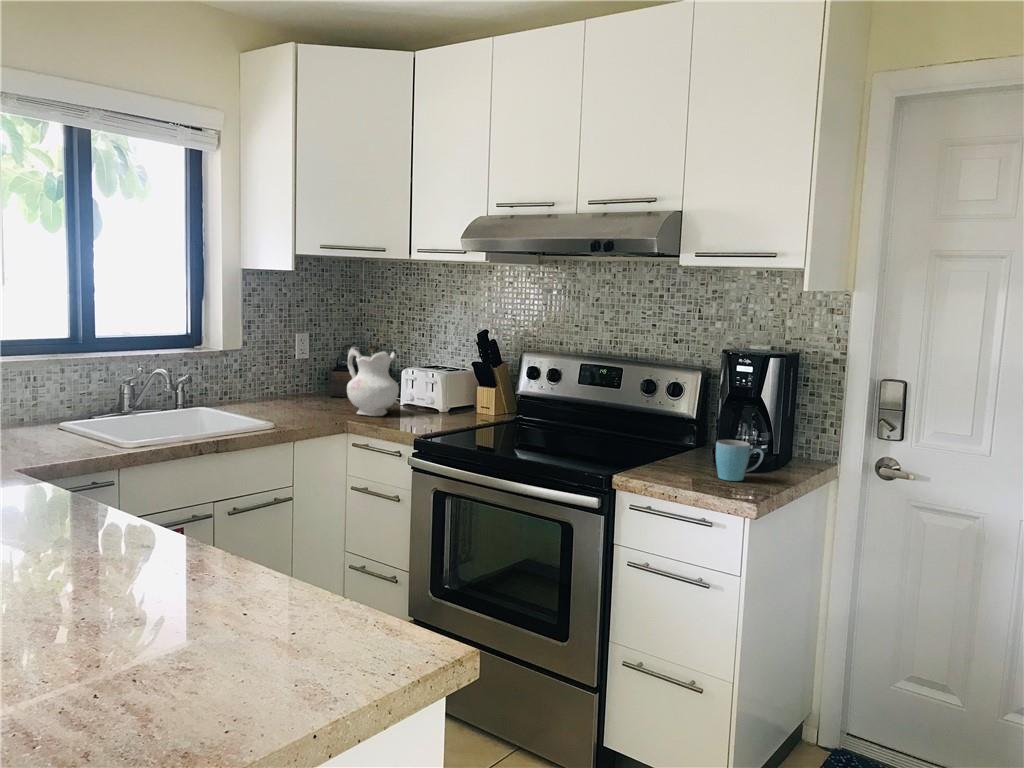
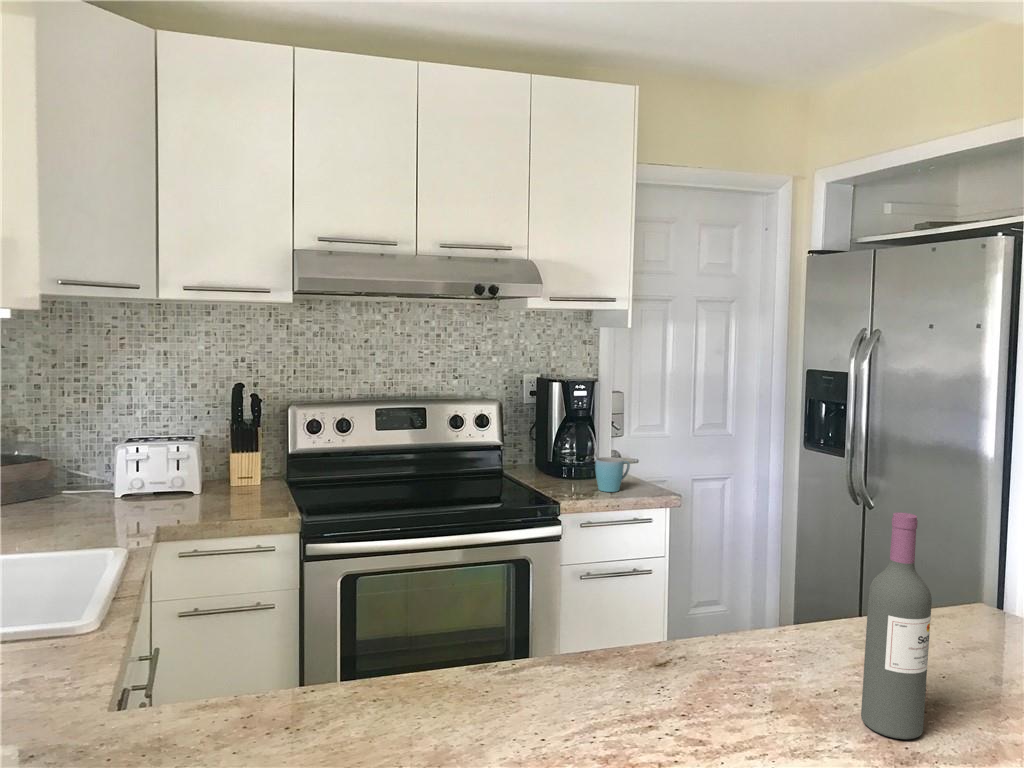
ceramic pitcher: present [347,347,399,416] -> none [70,426,164,522]
wine bottle: none [219,412,270,602] -> present [861,513,932,739]

